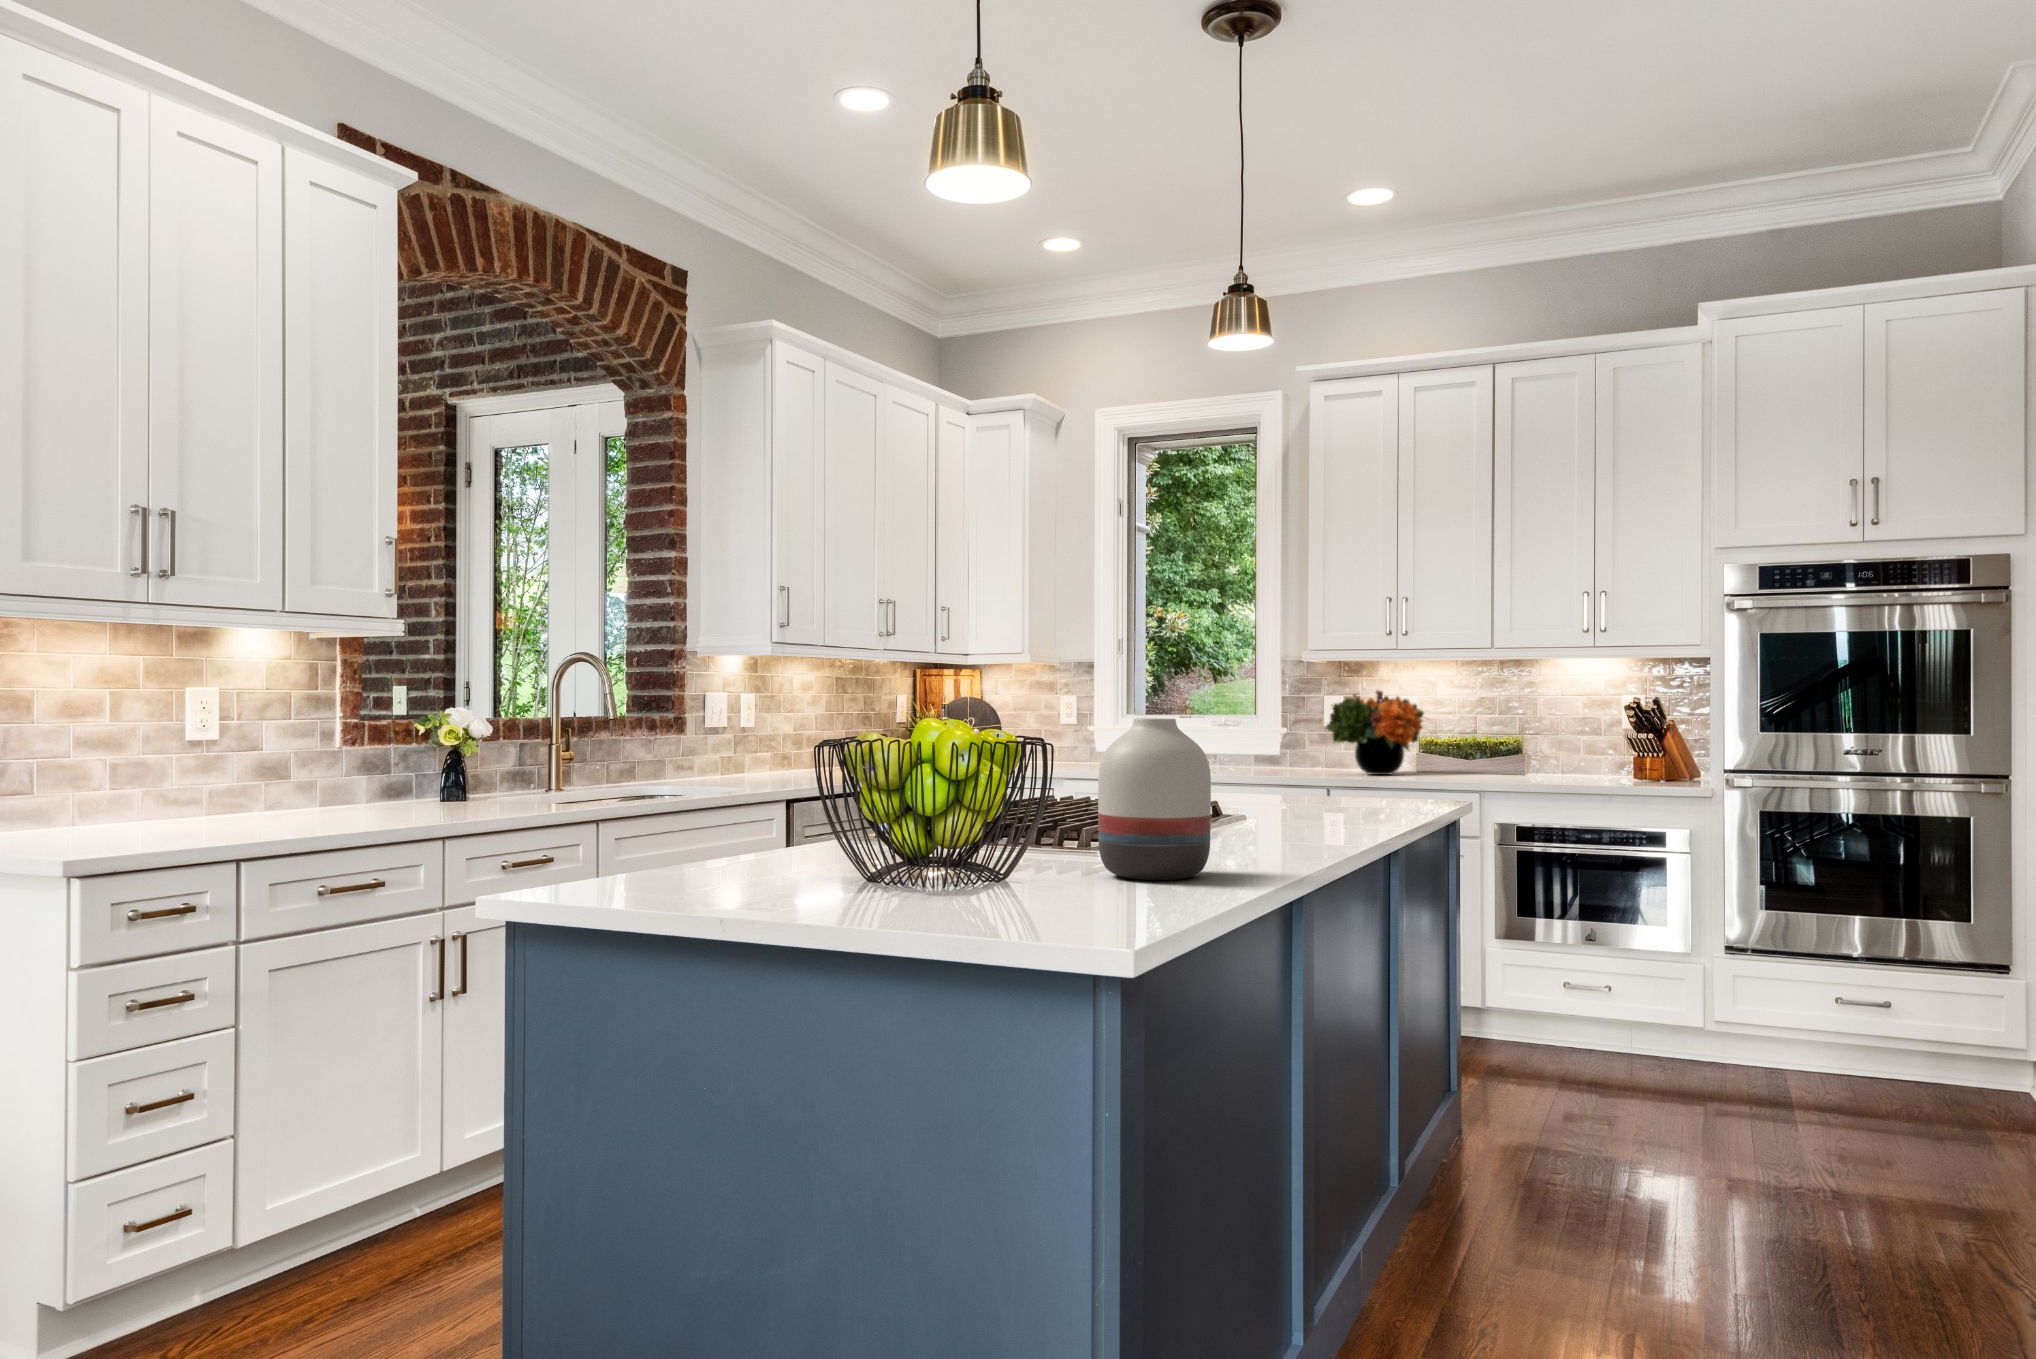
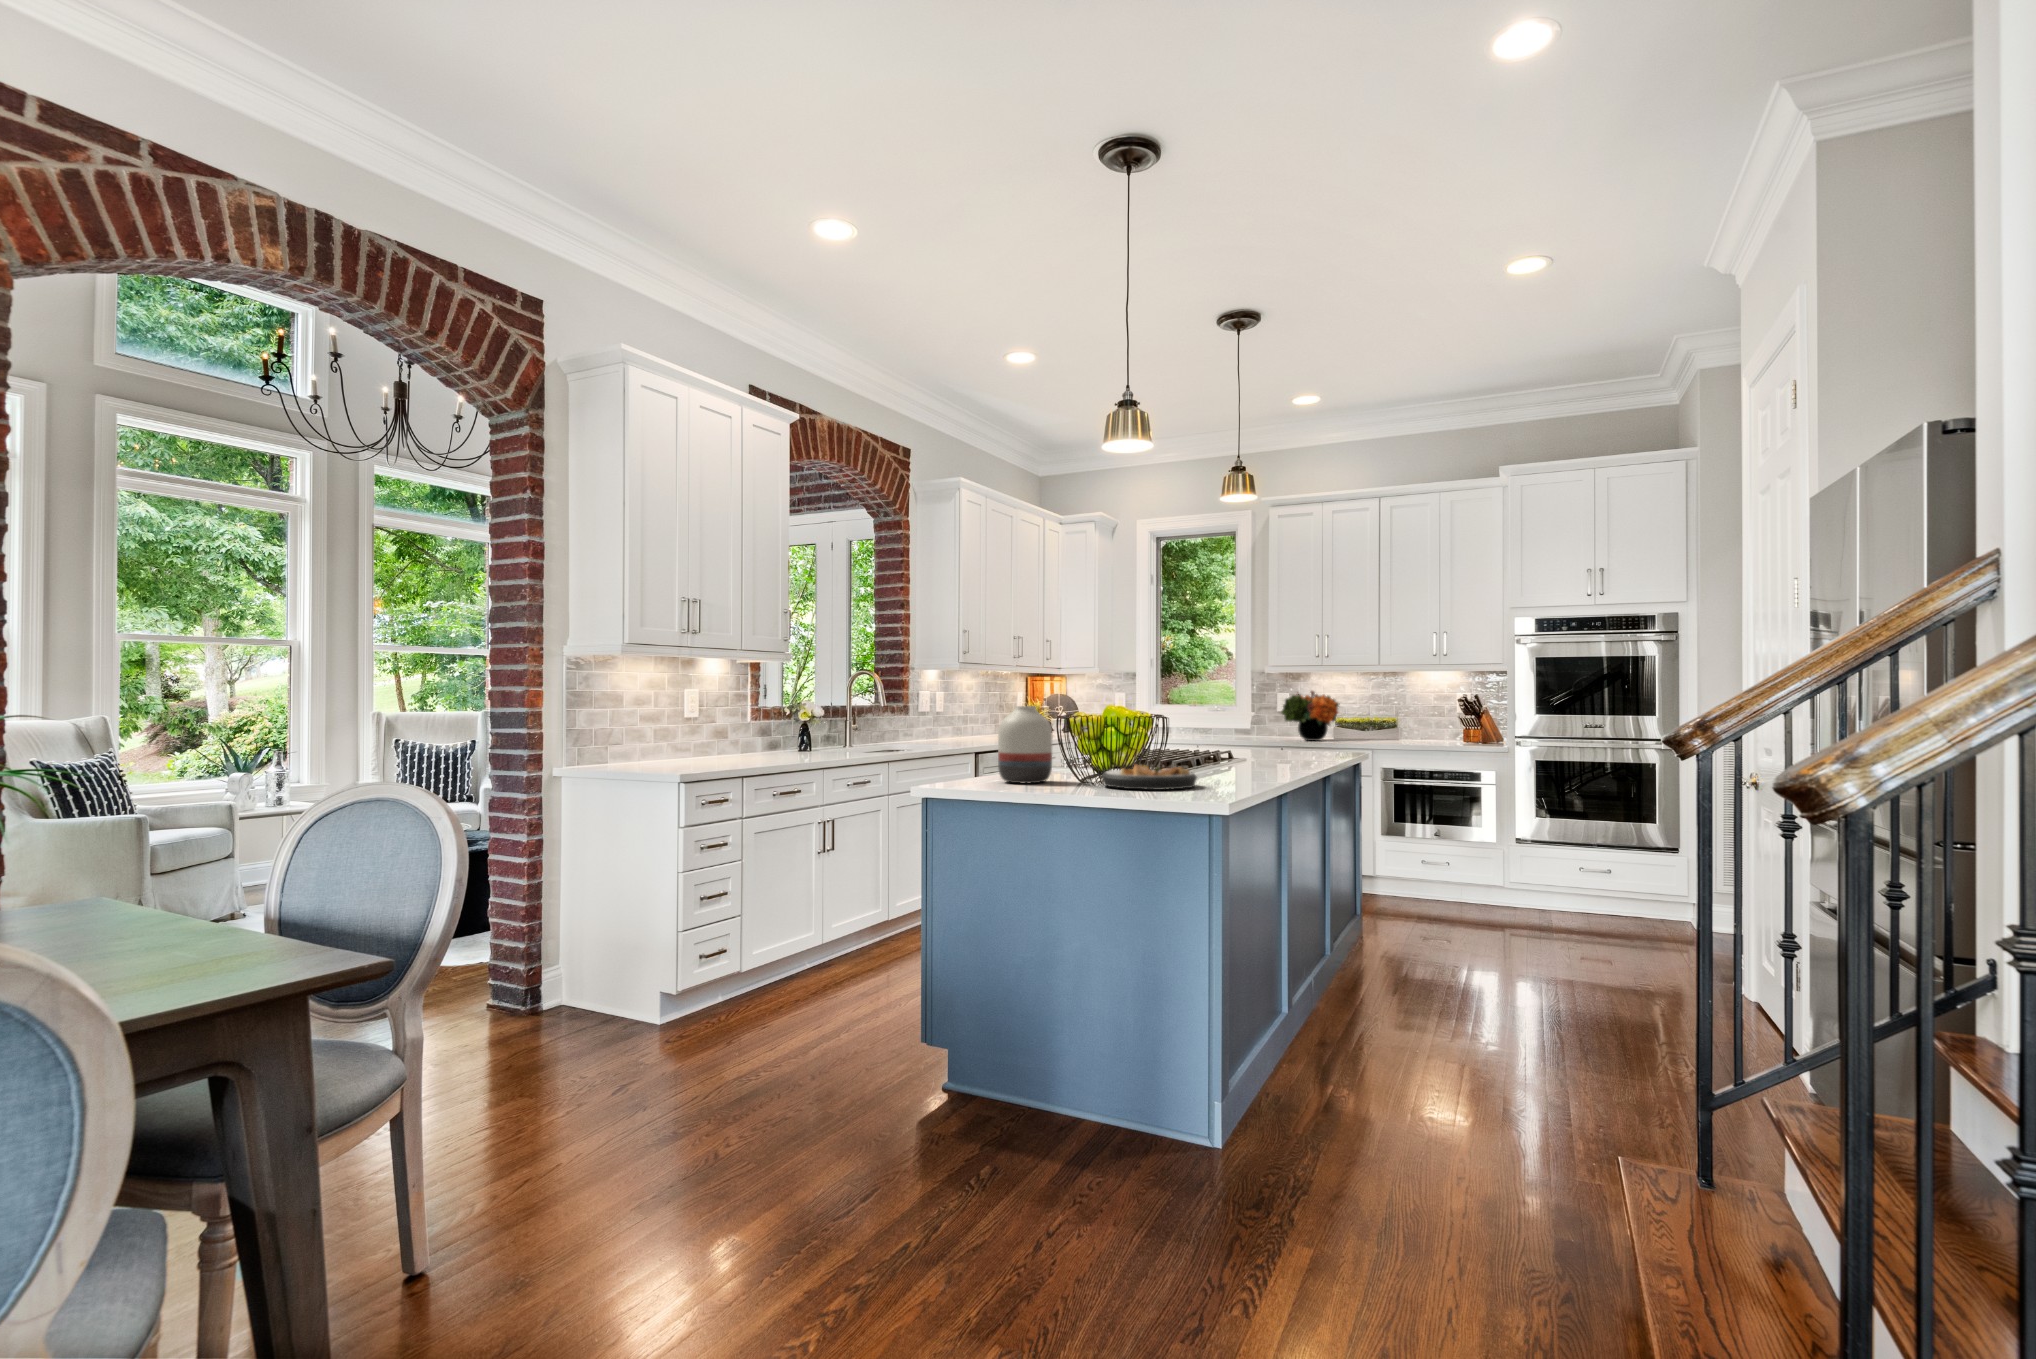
vase: present [1098,718,1211,880] -> present [998,706,1052,783]
plate: none [882,852,1097,916] -> present [1102,764,1197,790]

